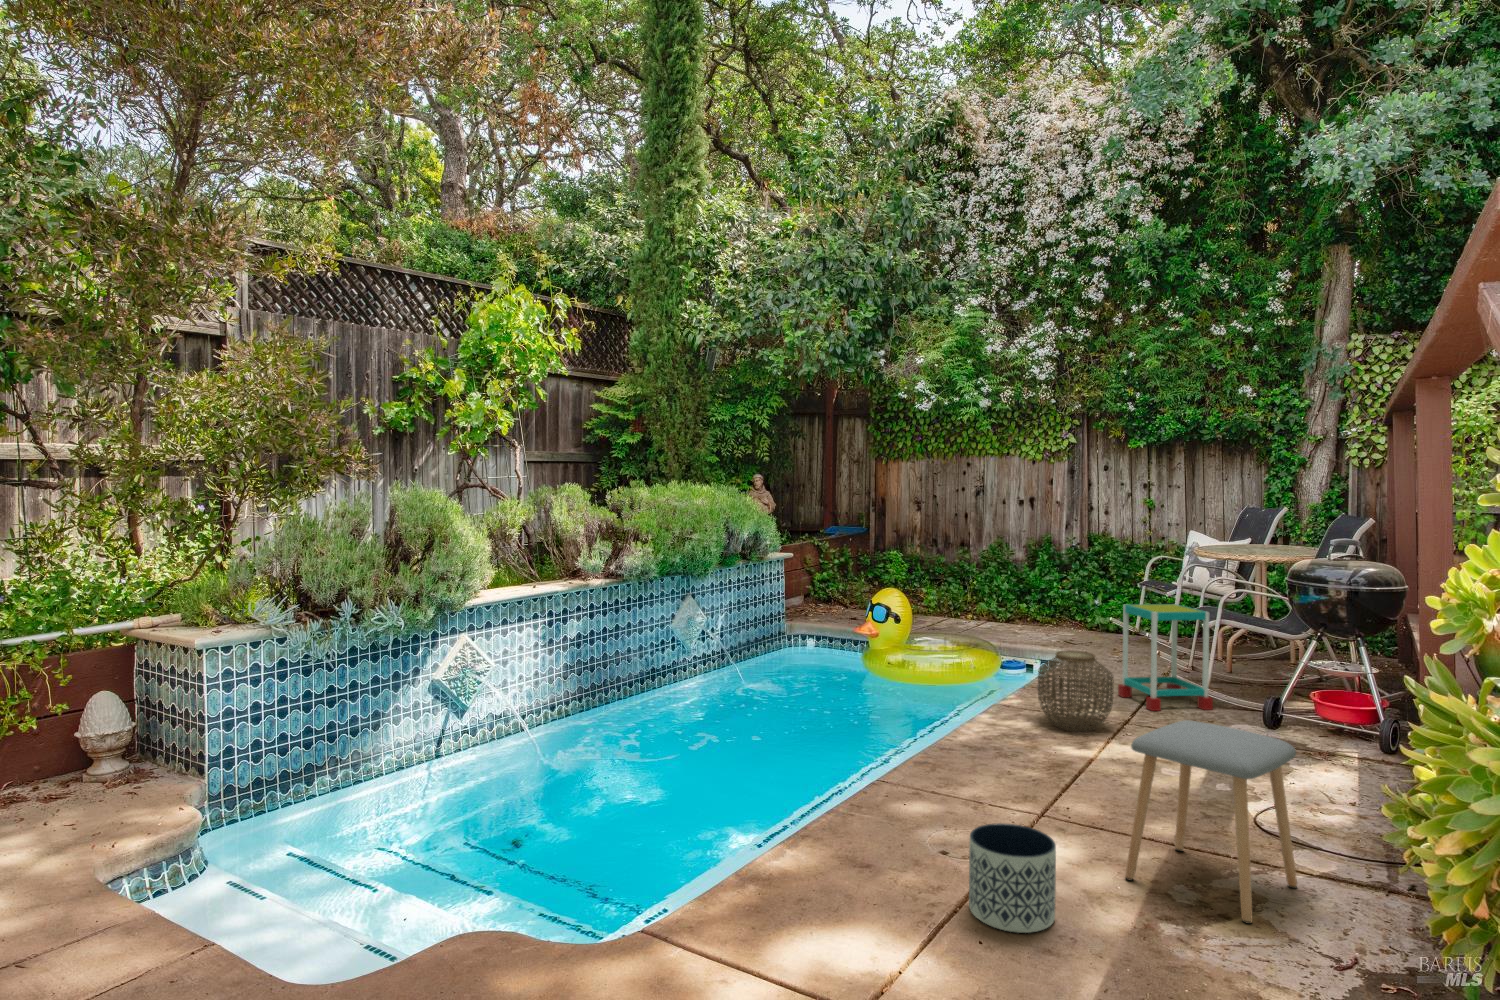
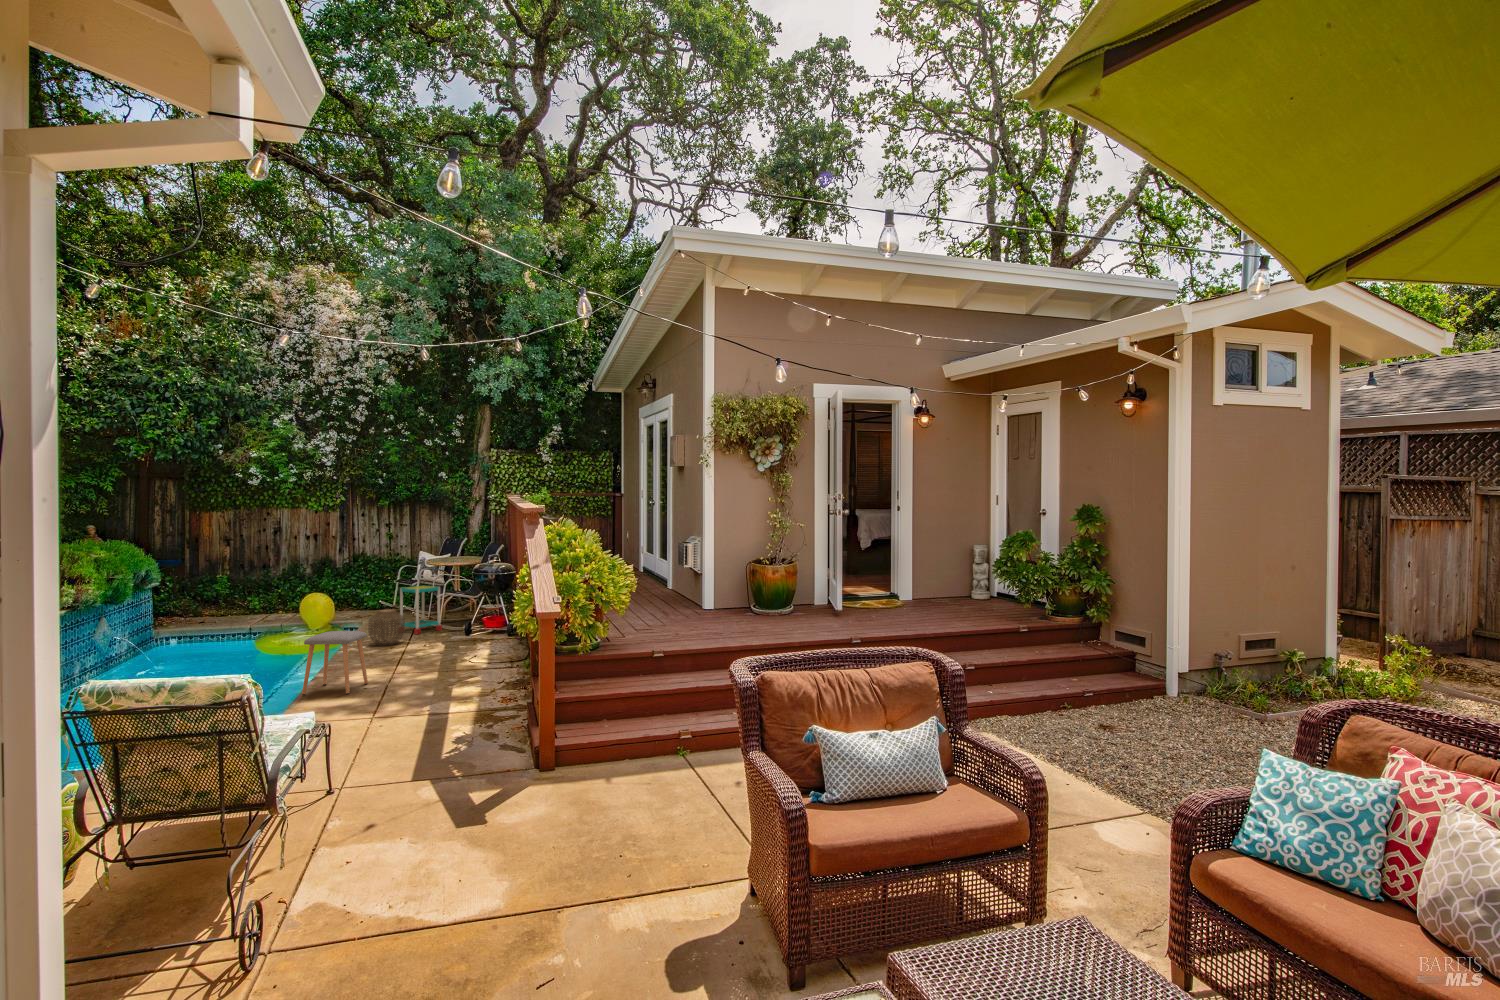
stool: present [1125,720,1297,924] -> present [302,631,368,695]
planter: present [969,823,1056,933] -> none [389,655,419,686]

